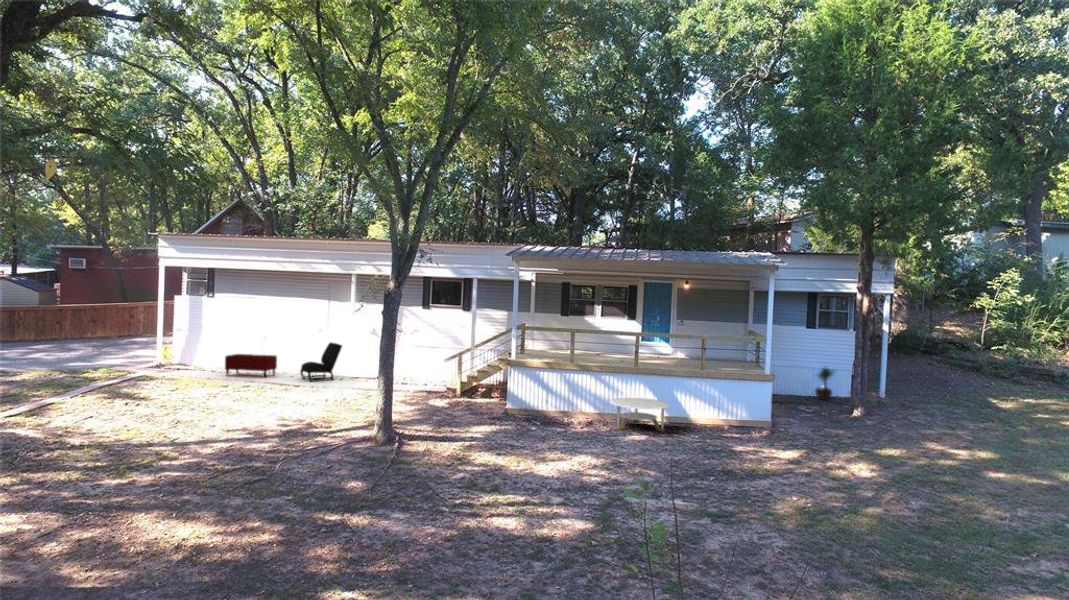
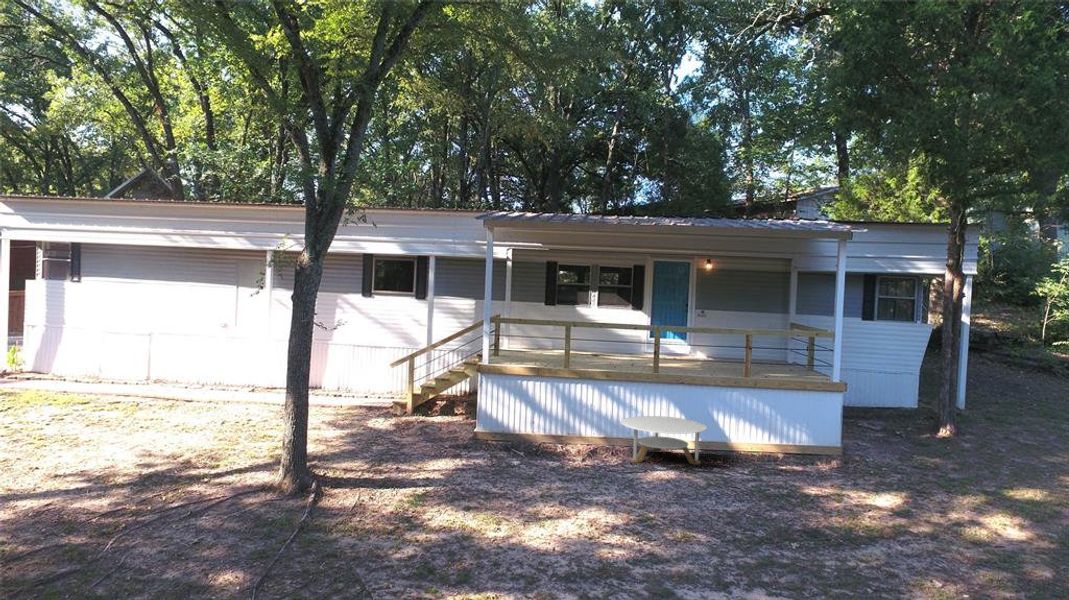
lounge chair: present [300,342,342,381] -> none [196,342,254,395]
bench: present [225,354,277,377] -> none [91,358,165,390]
potted tree: present [815,367,833,400] -> none [872,366,901,412]

